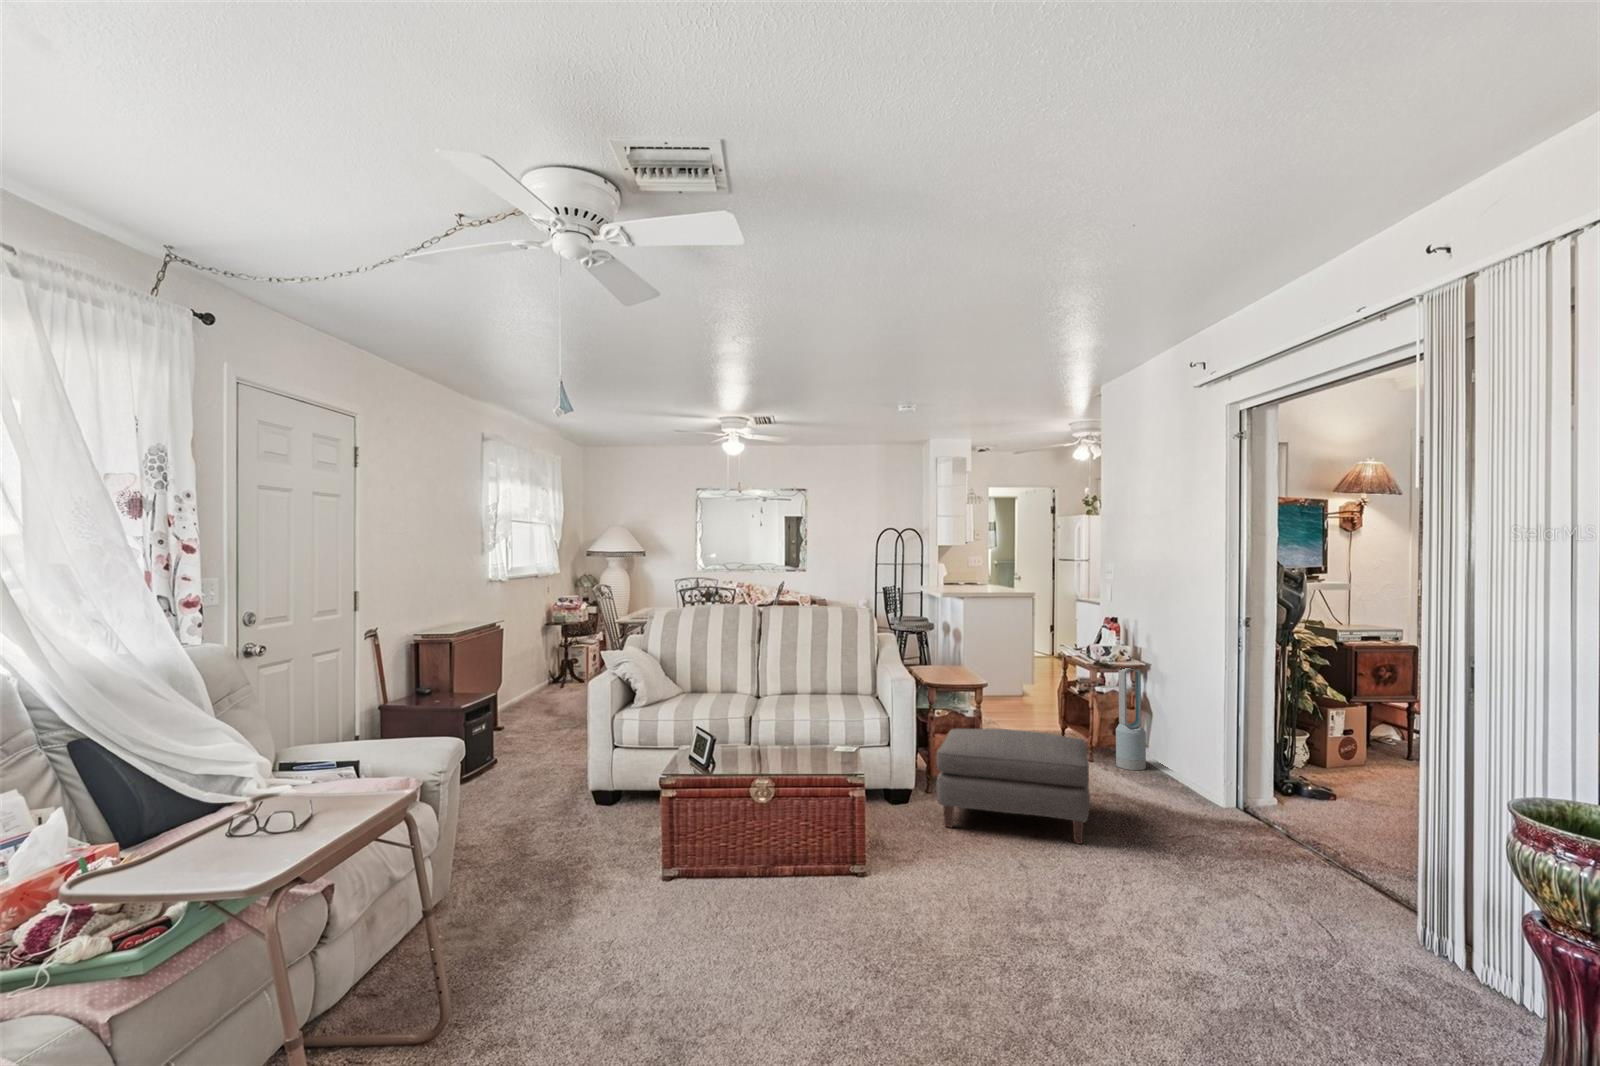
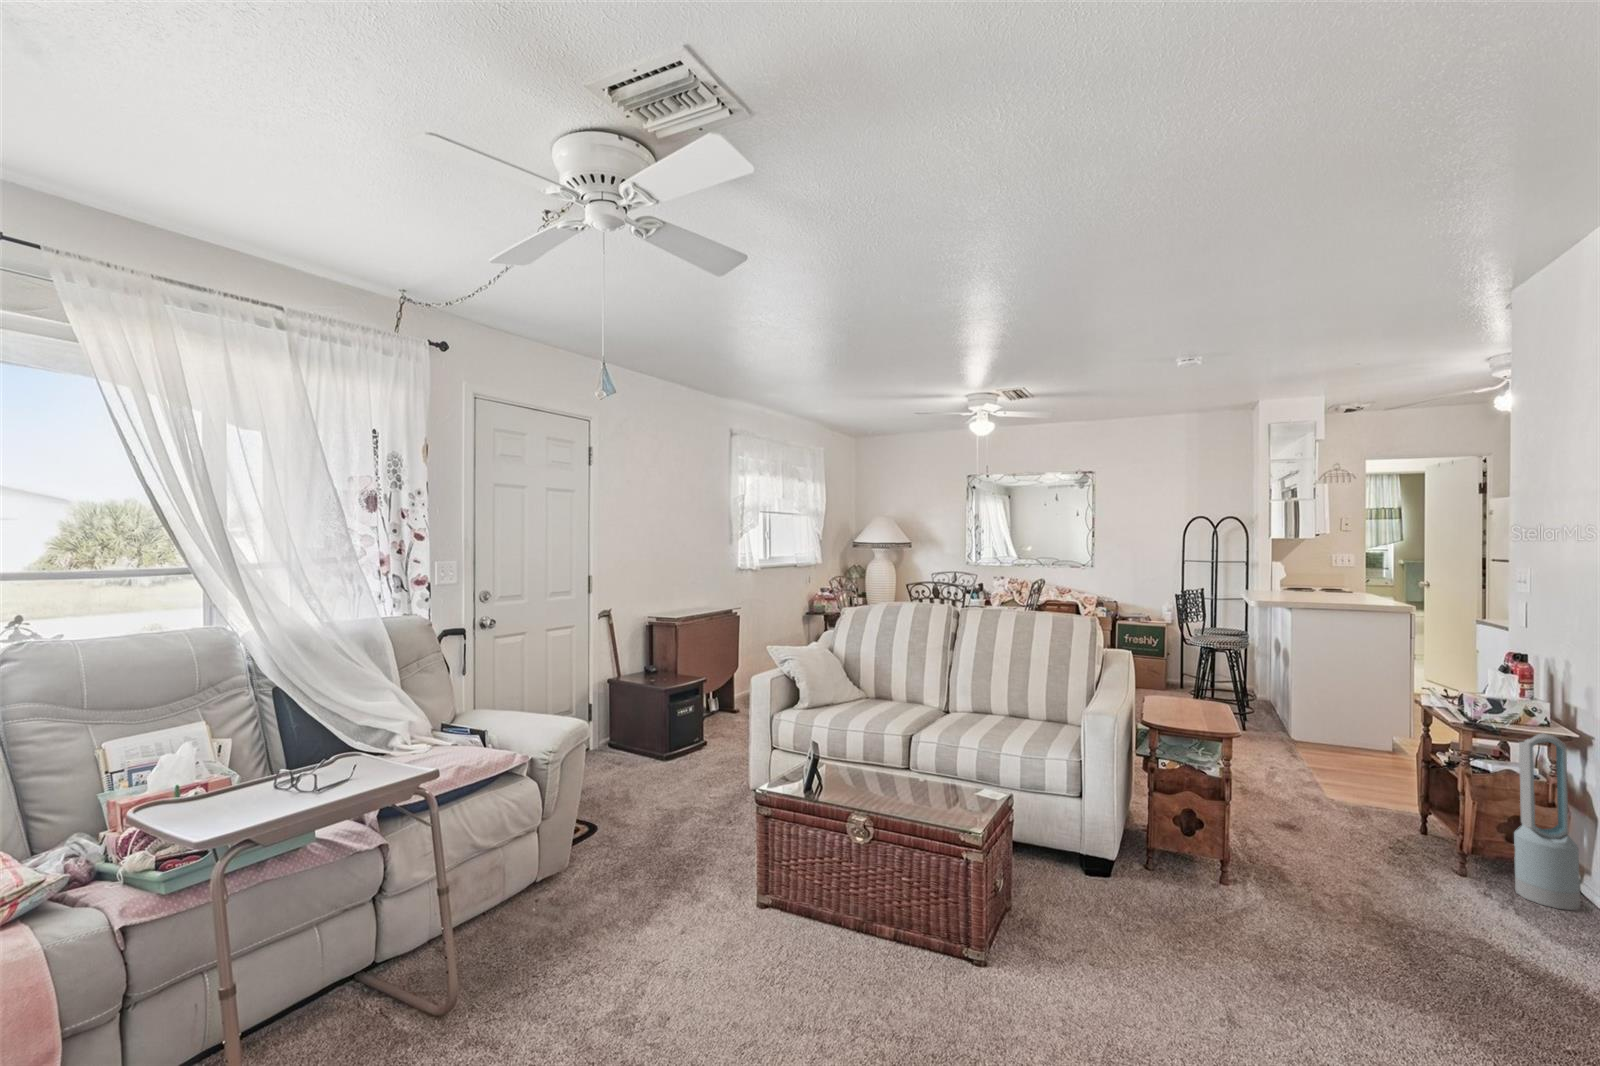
ottoman: present [936,728,1090,844] -> none [1132,789,1412,1018]

